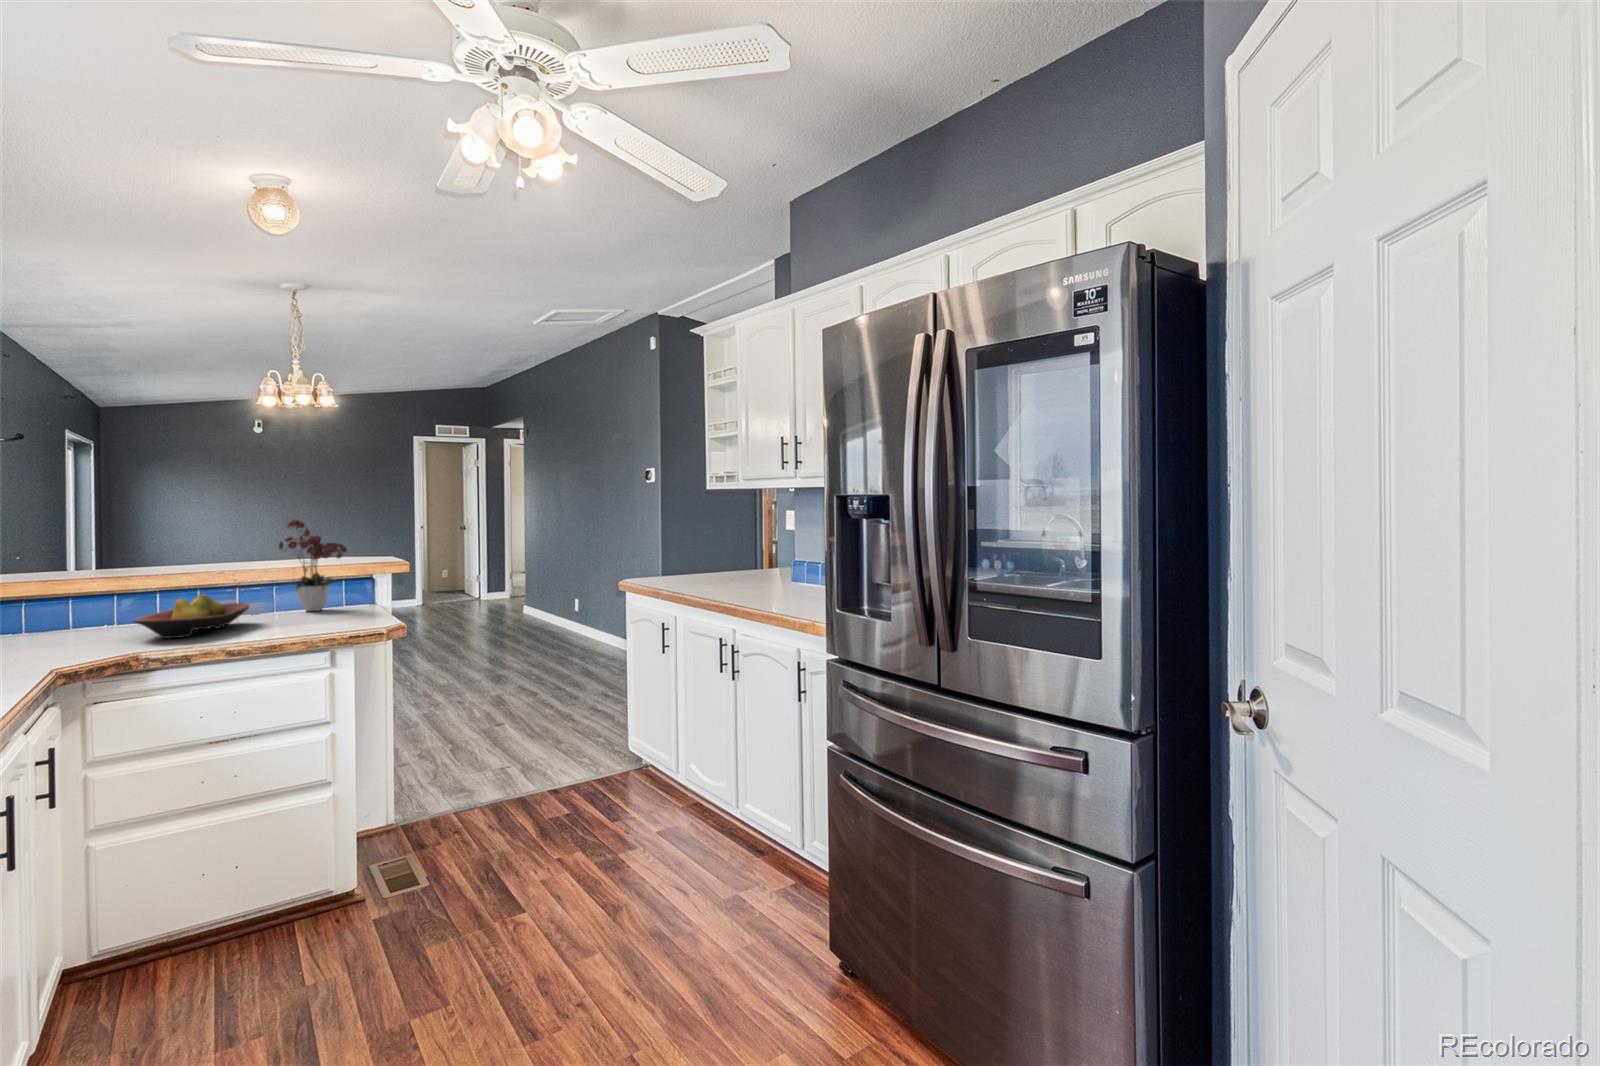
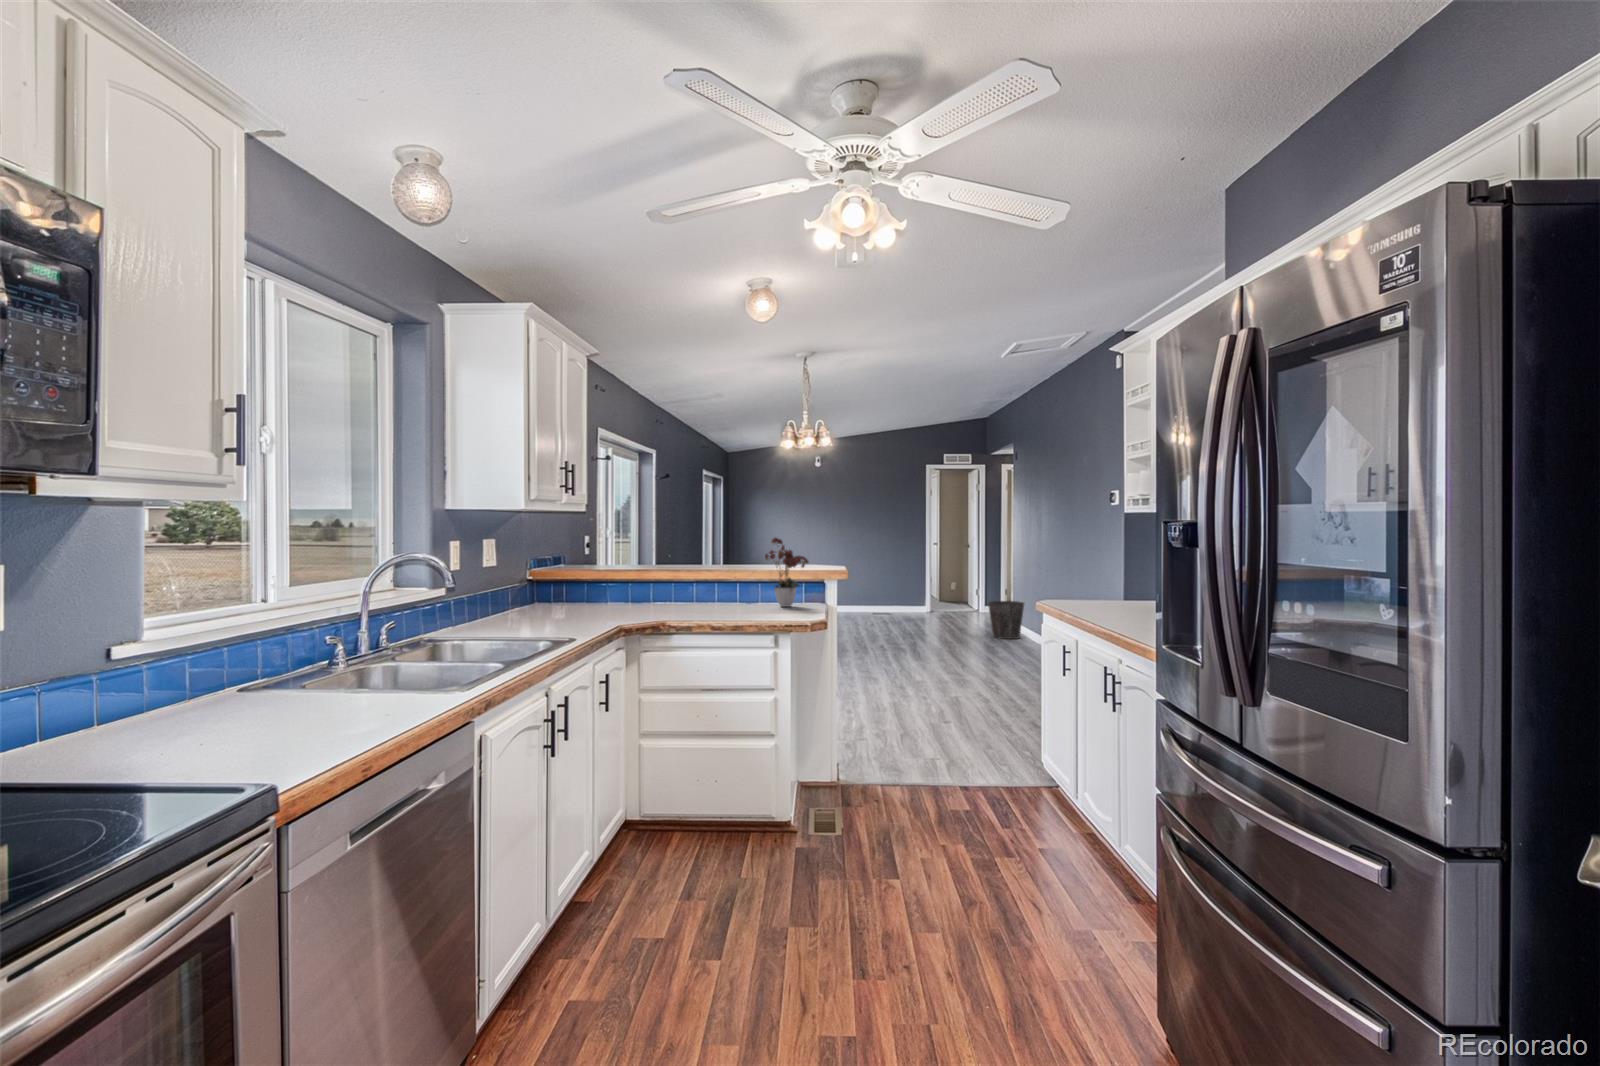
waste bin: none [506,587,545,628] -> present [988,601,1024,639]
fruit bowl: present [134,594,249,638] -> none [673,589,741,618]

